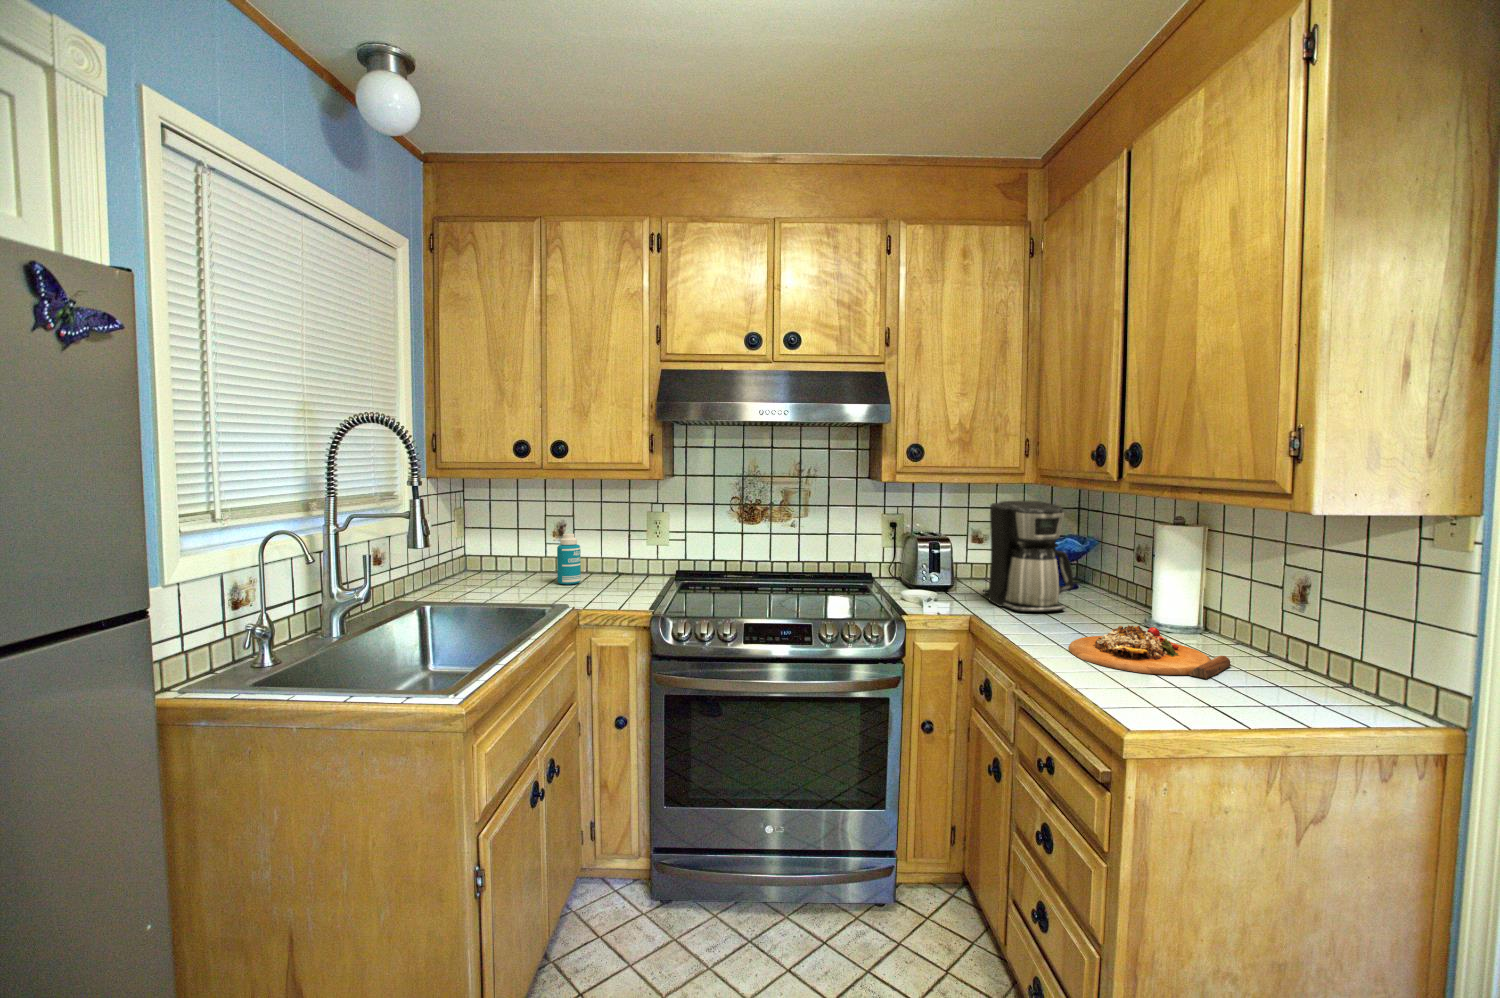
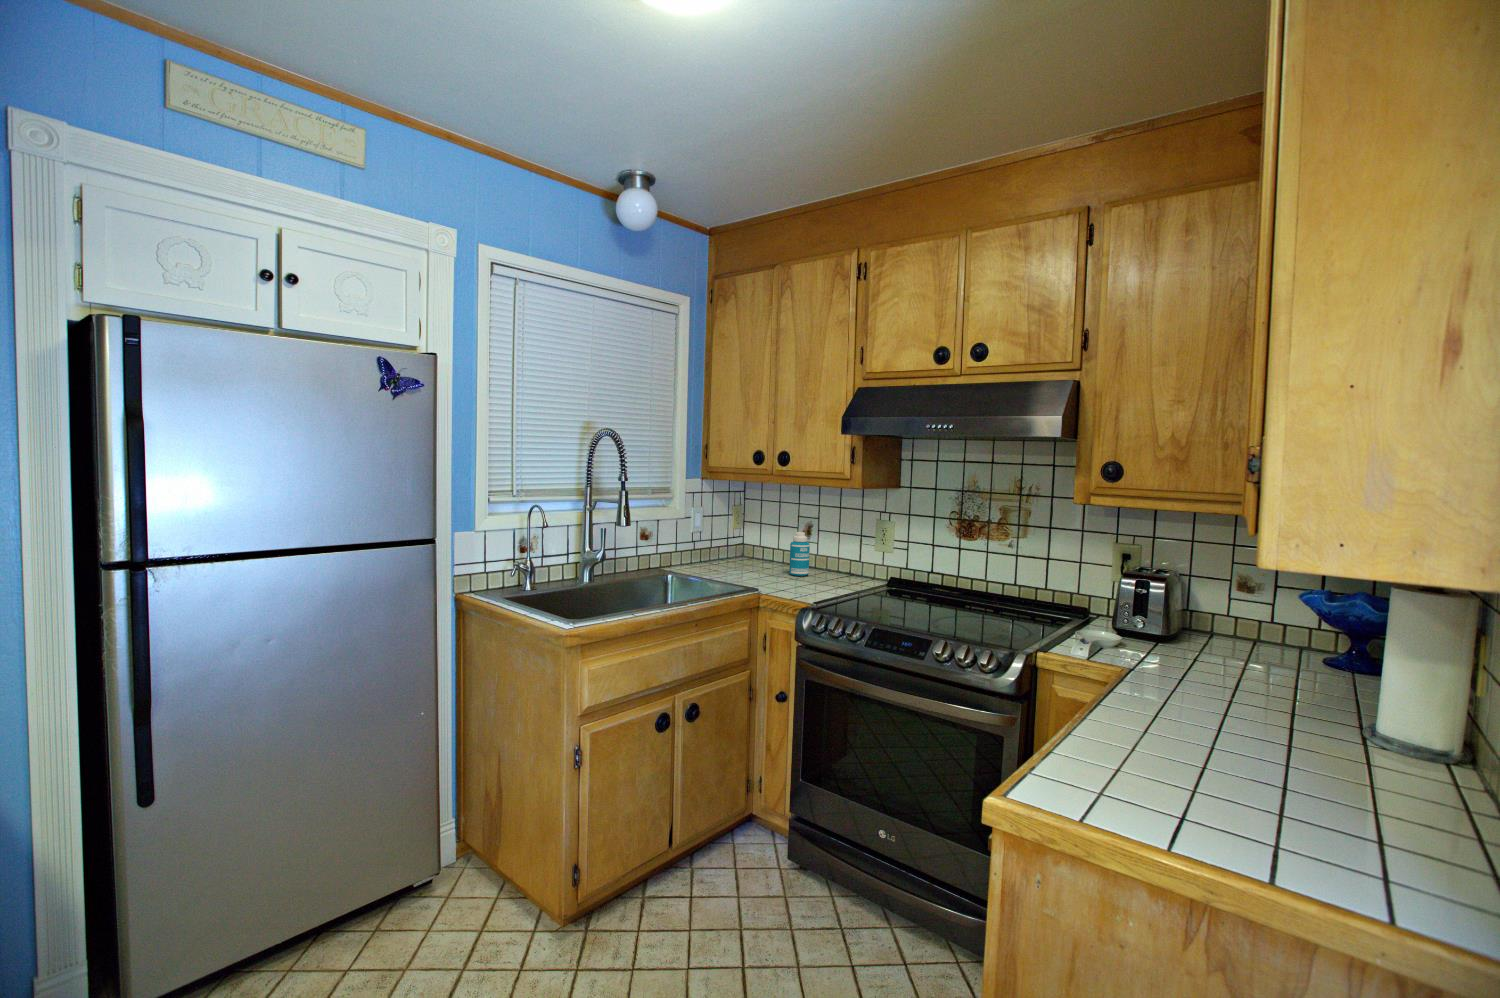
coffee maker: present [983,501,1073,612] -> none [1192,535,1314,687]
cutting board: present [1068,625,1231,679] -> none [1147,707,1386,803]

